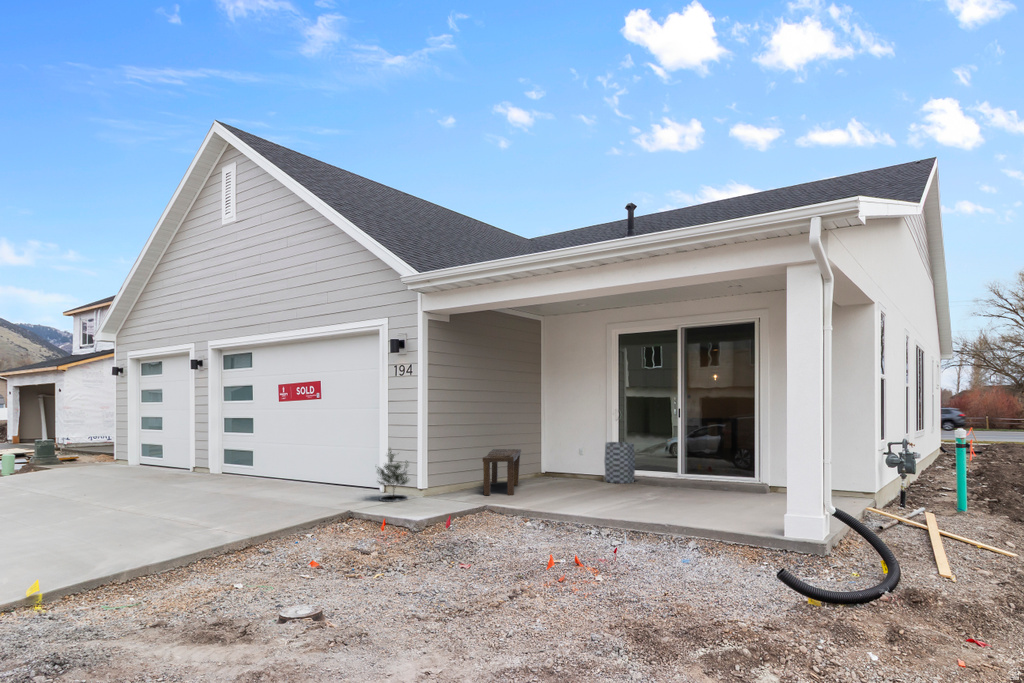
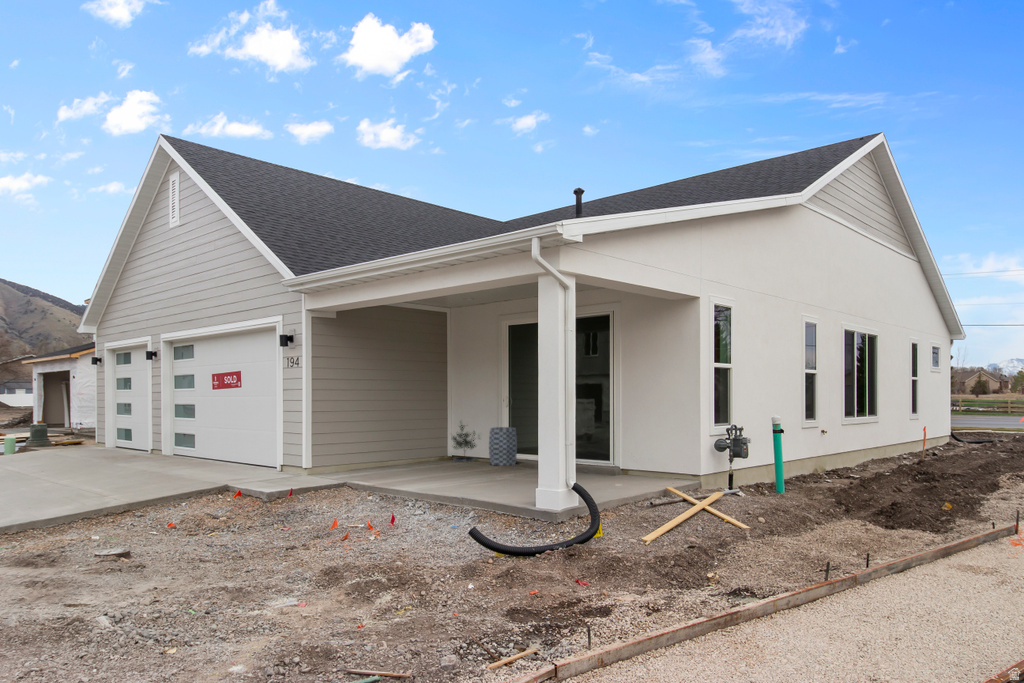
bench: present [483,449,521,495] -> none [360,433,410,475]
potted tree: present [377,450,408,502] -> present [452,425,476,461]

